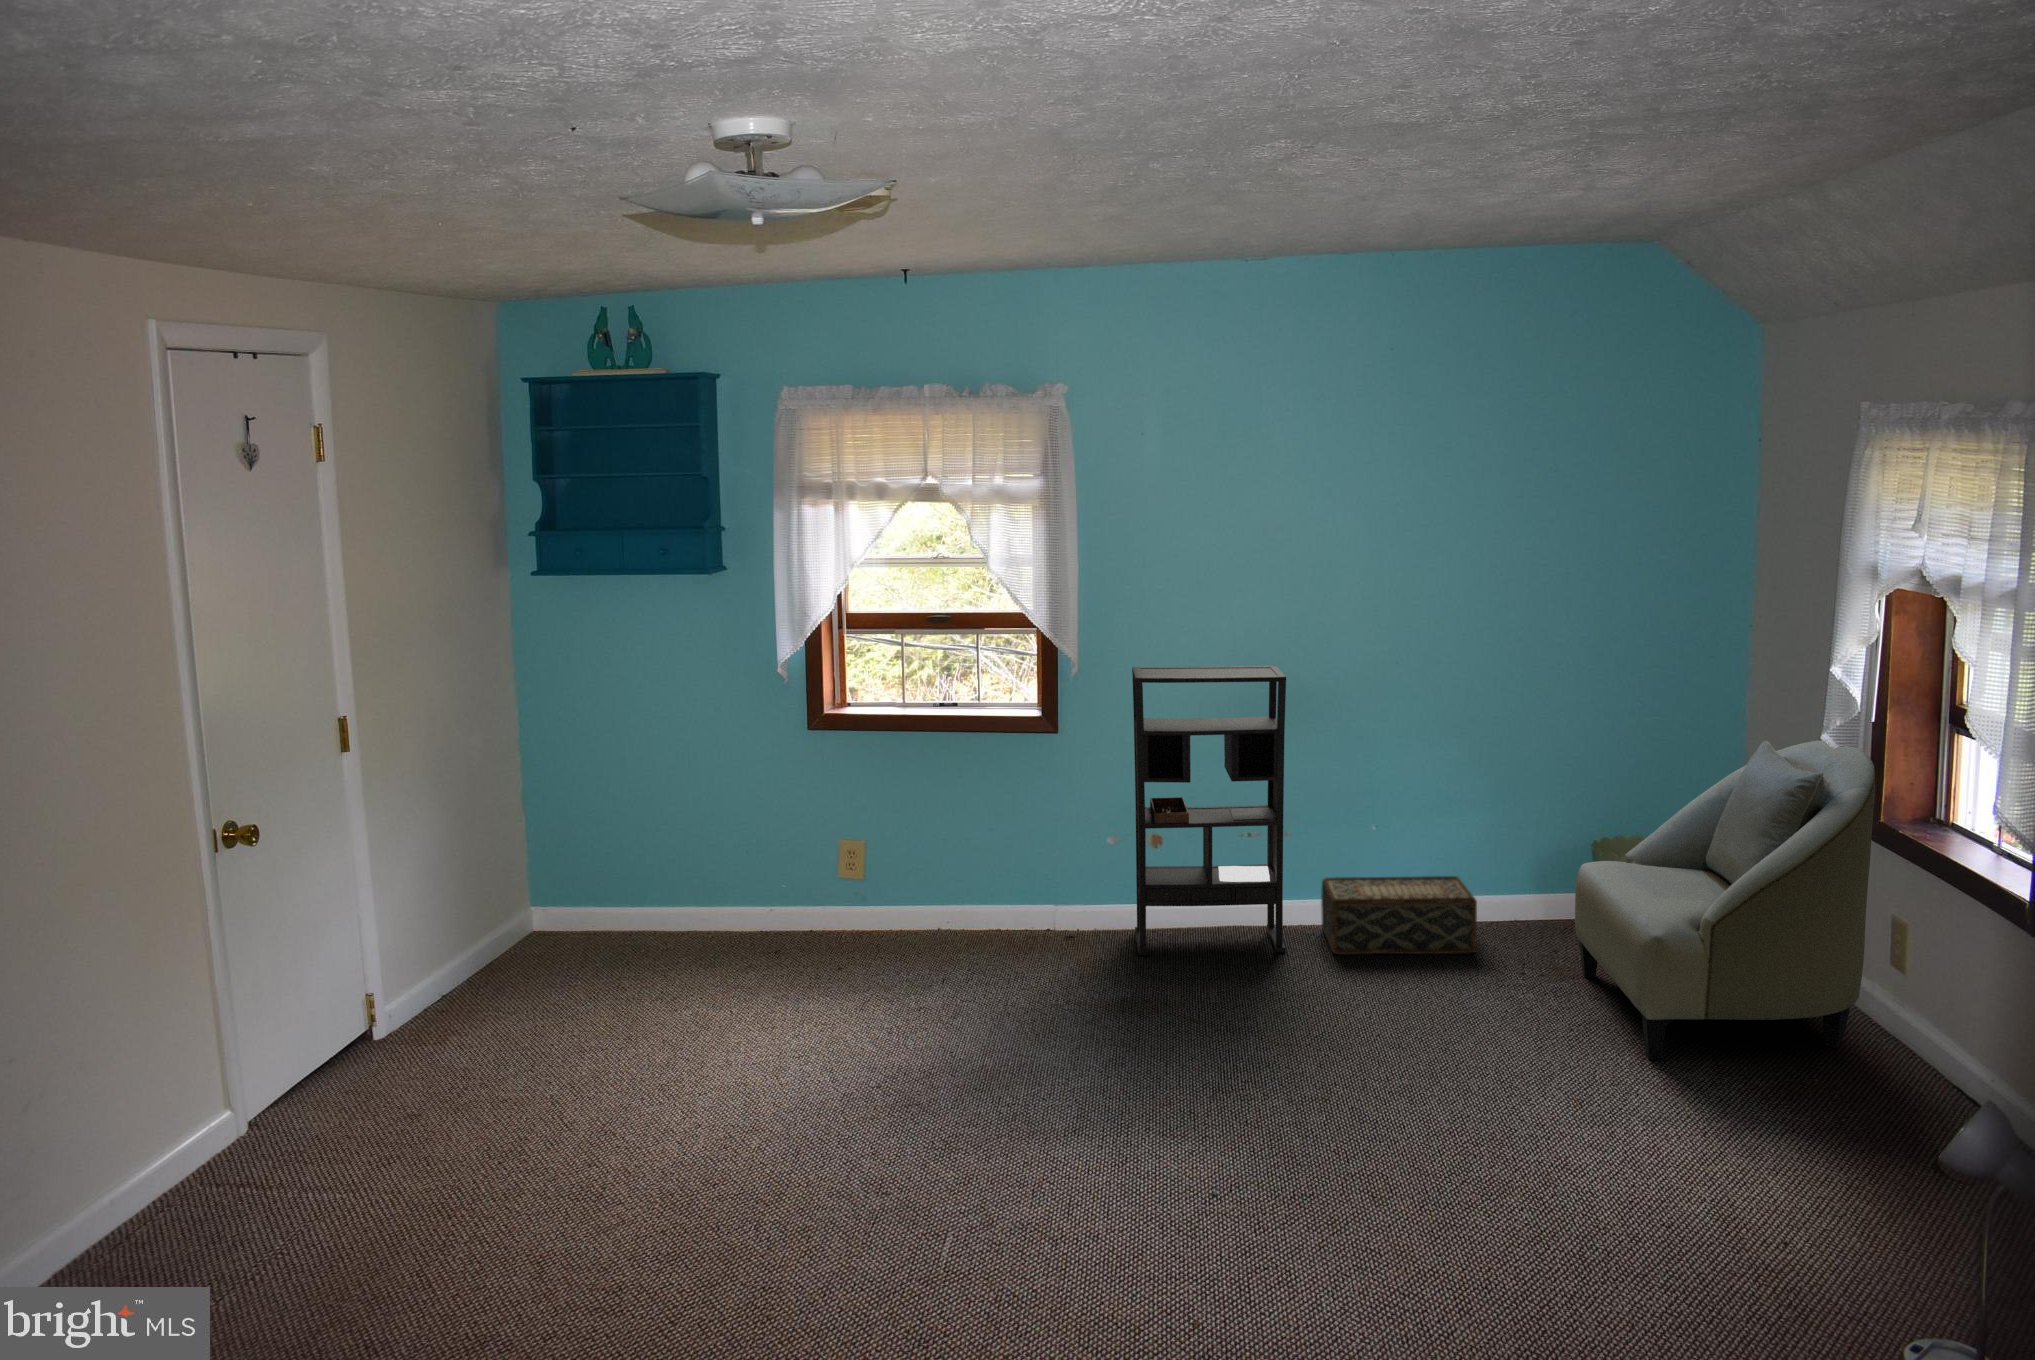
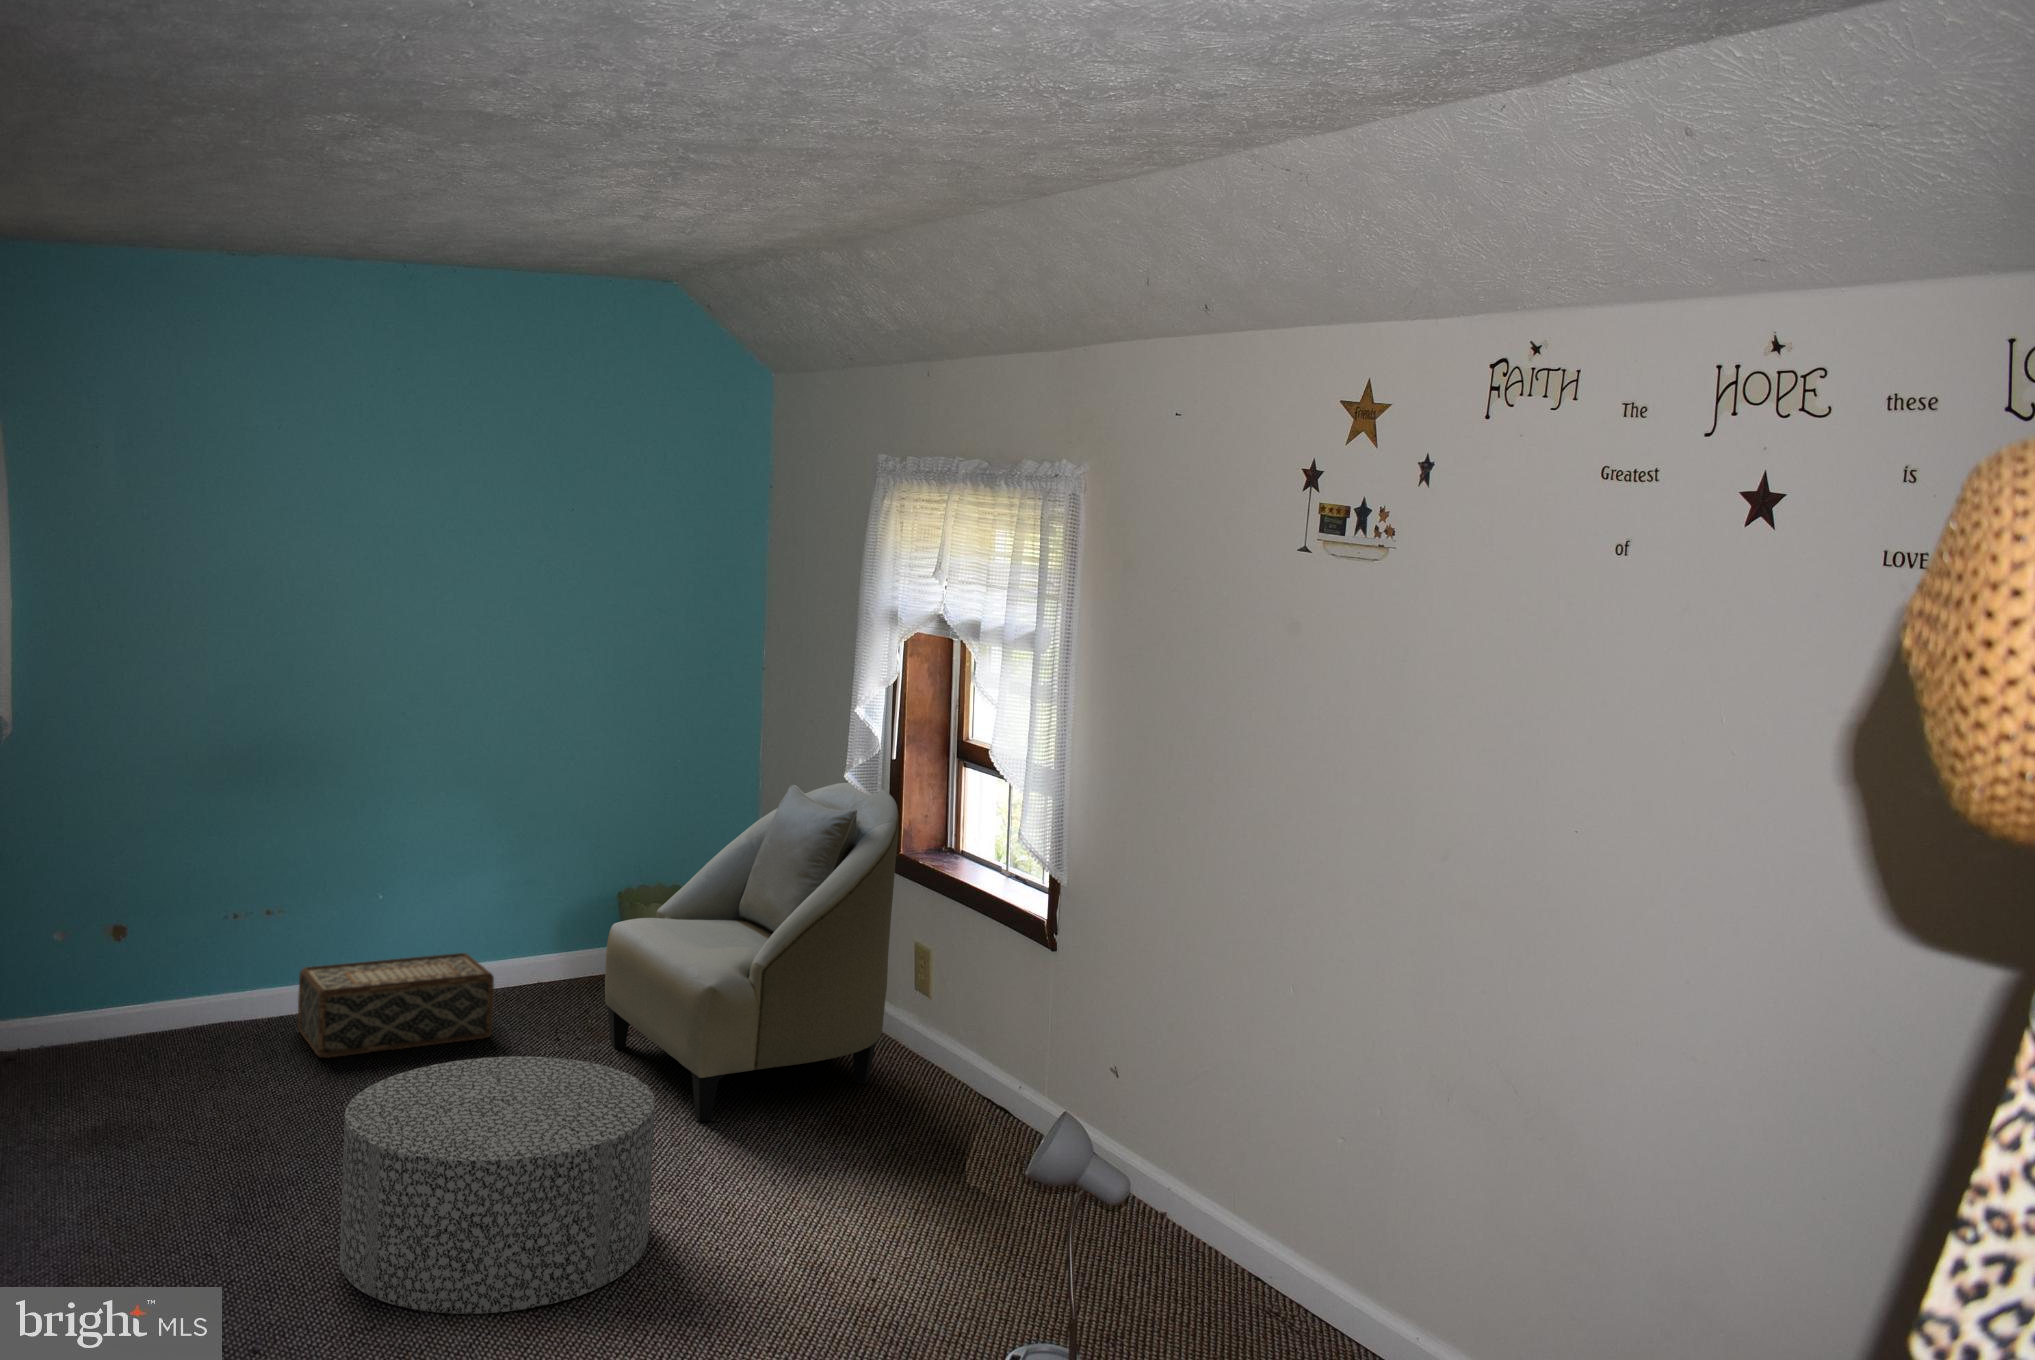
bookshelf: present [1132,666,1286,955] -> none [29,704,268,1092]
ottoman: none [1317,977,1576,1197] -> present [340,1056,655,1314]

